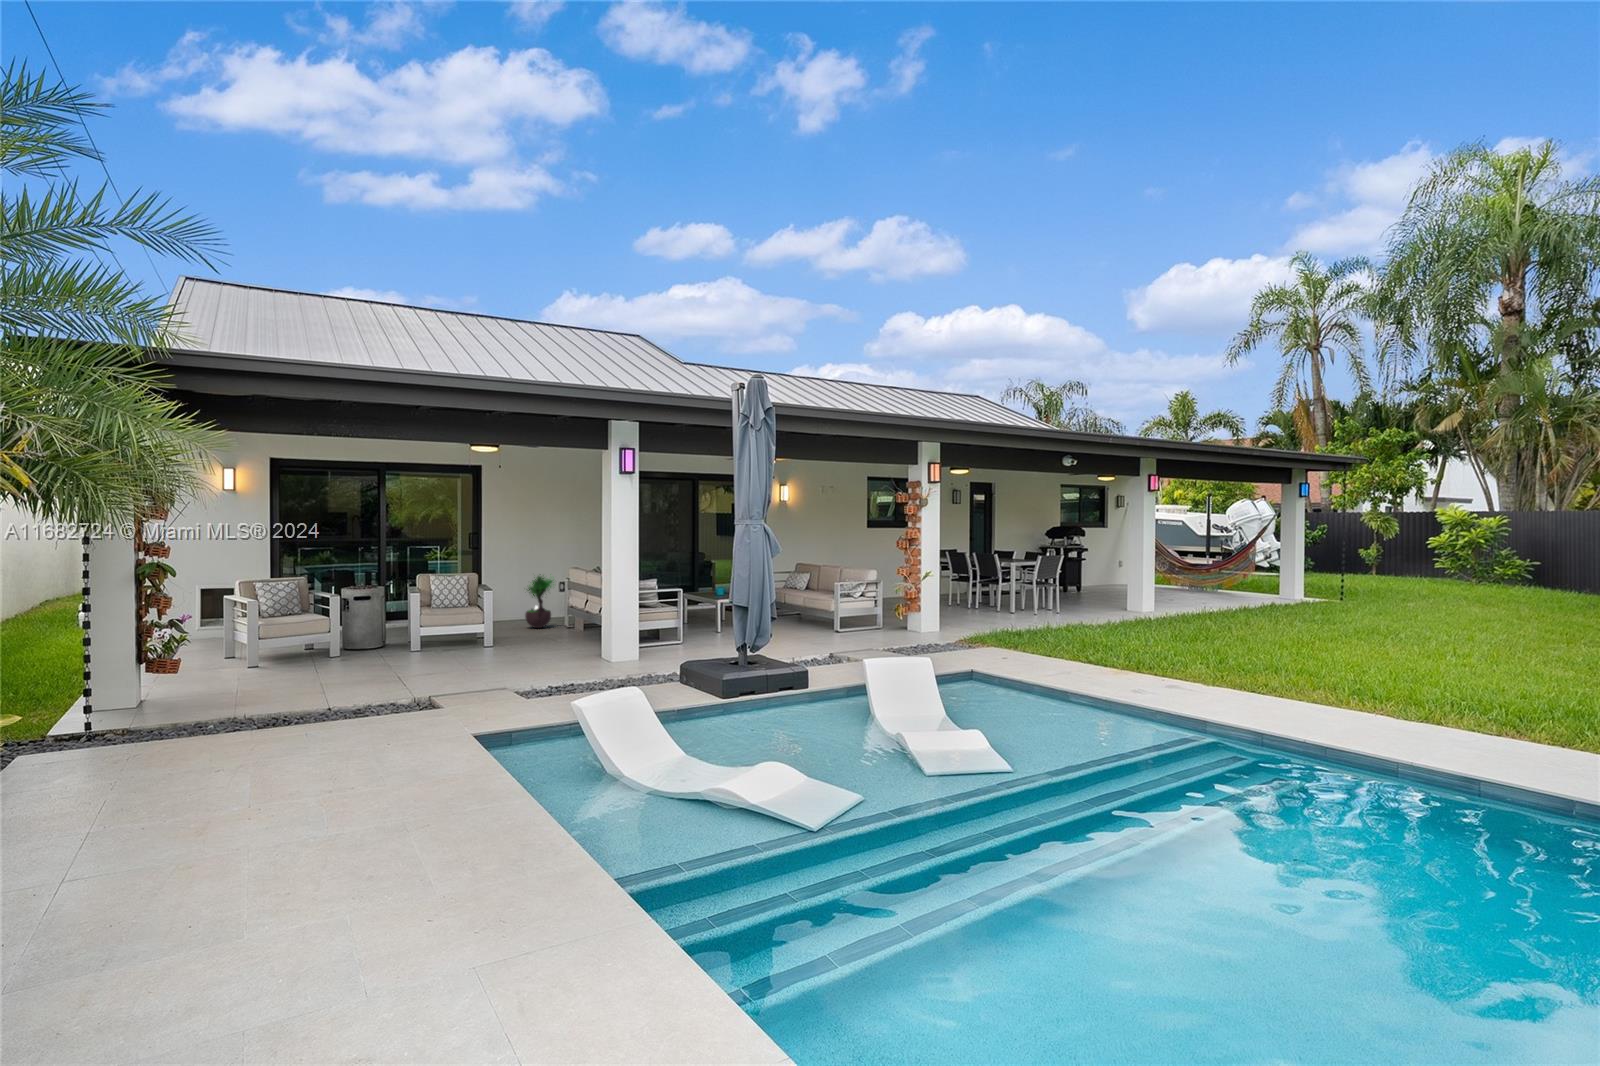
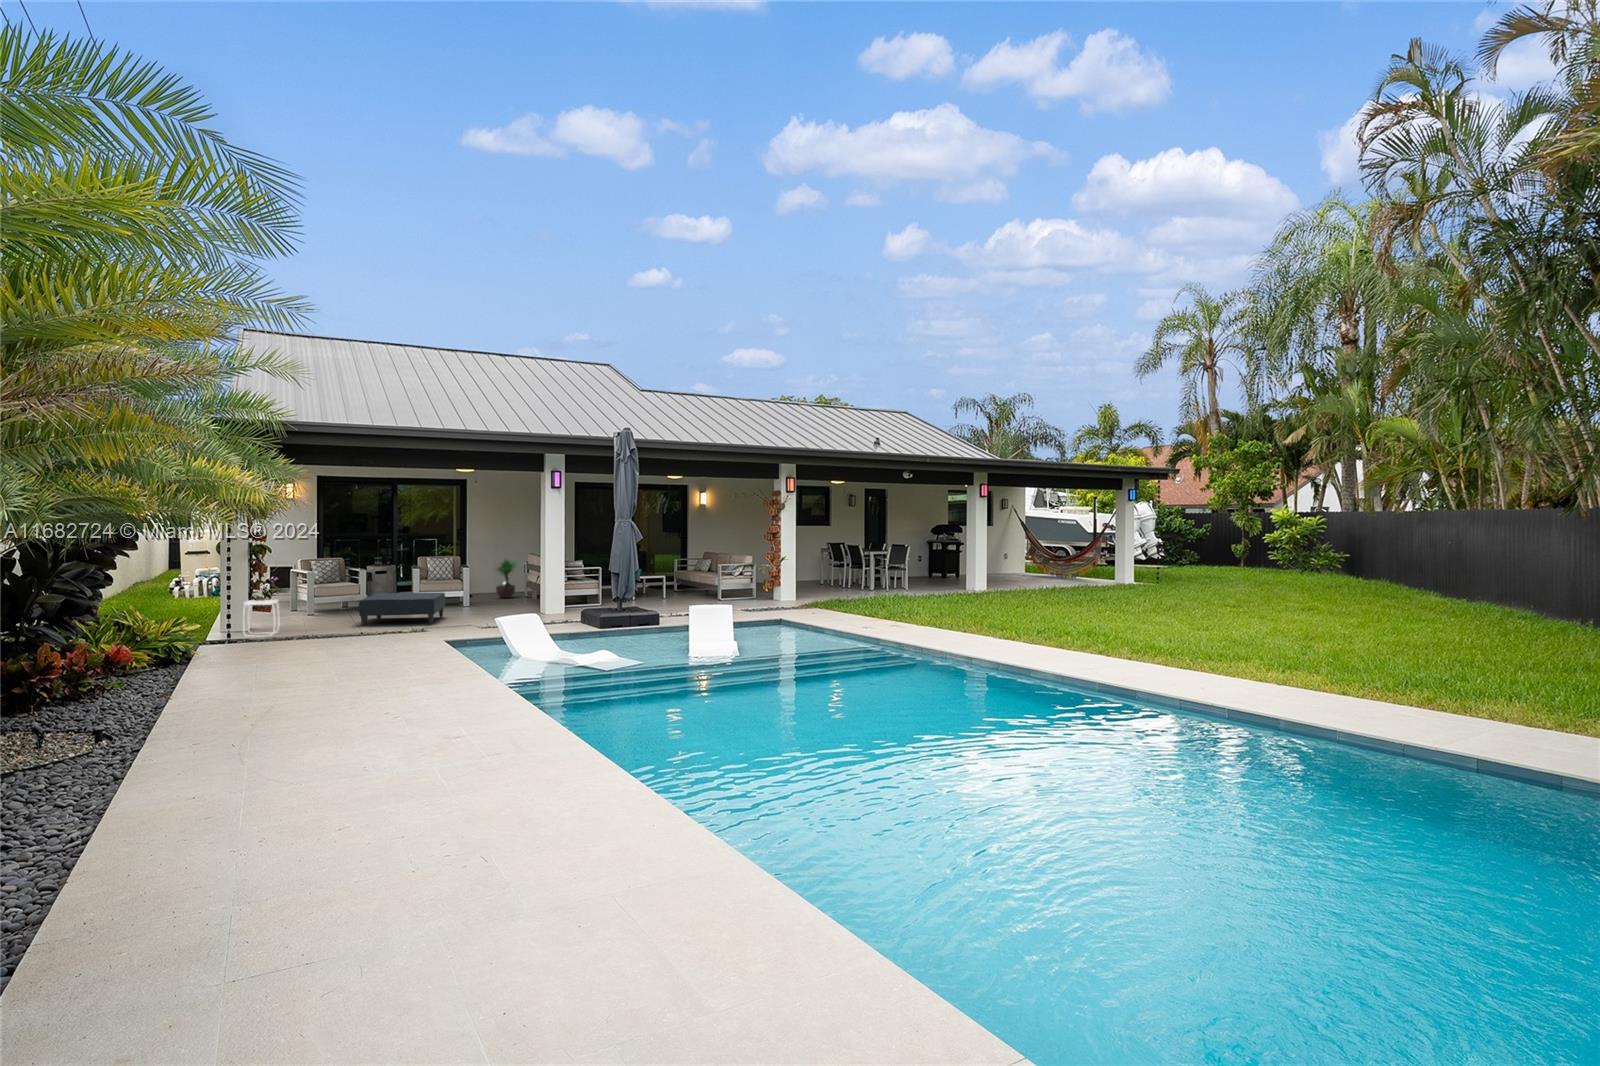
ottoman: none [321,631,459,690] -> present [359,593,445,626]
side table: none [111,651,180,721] -> present [244,597,279,636]

